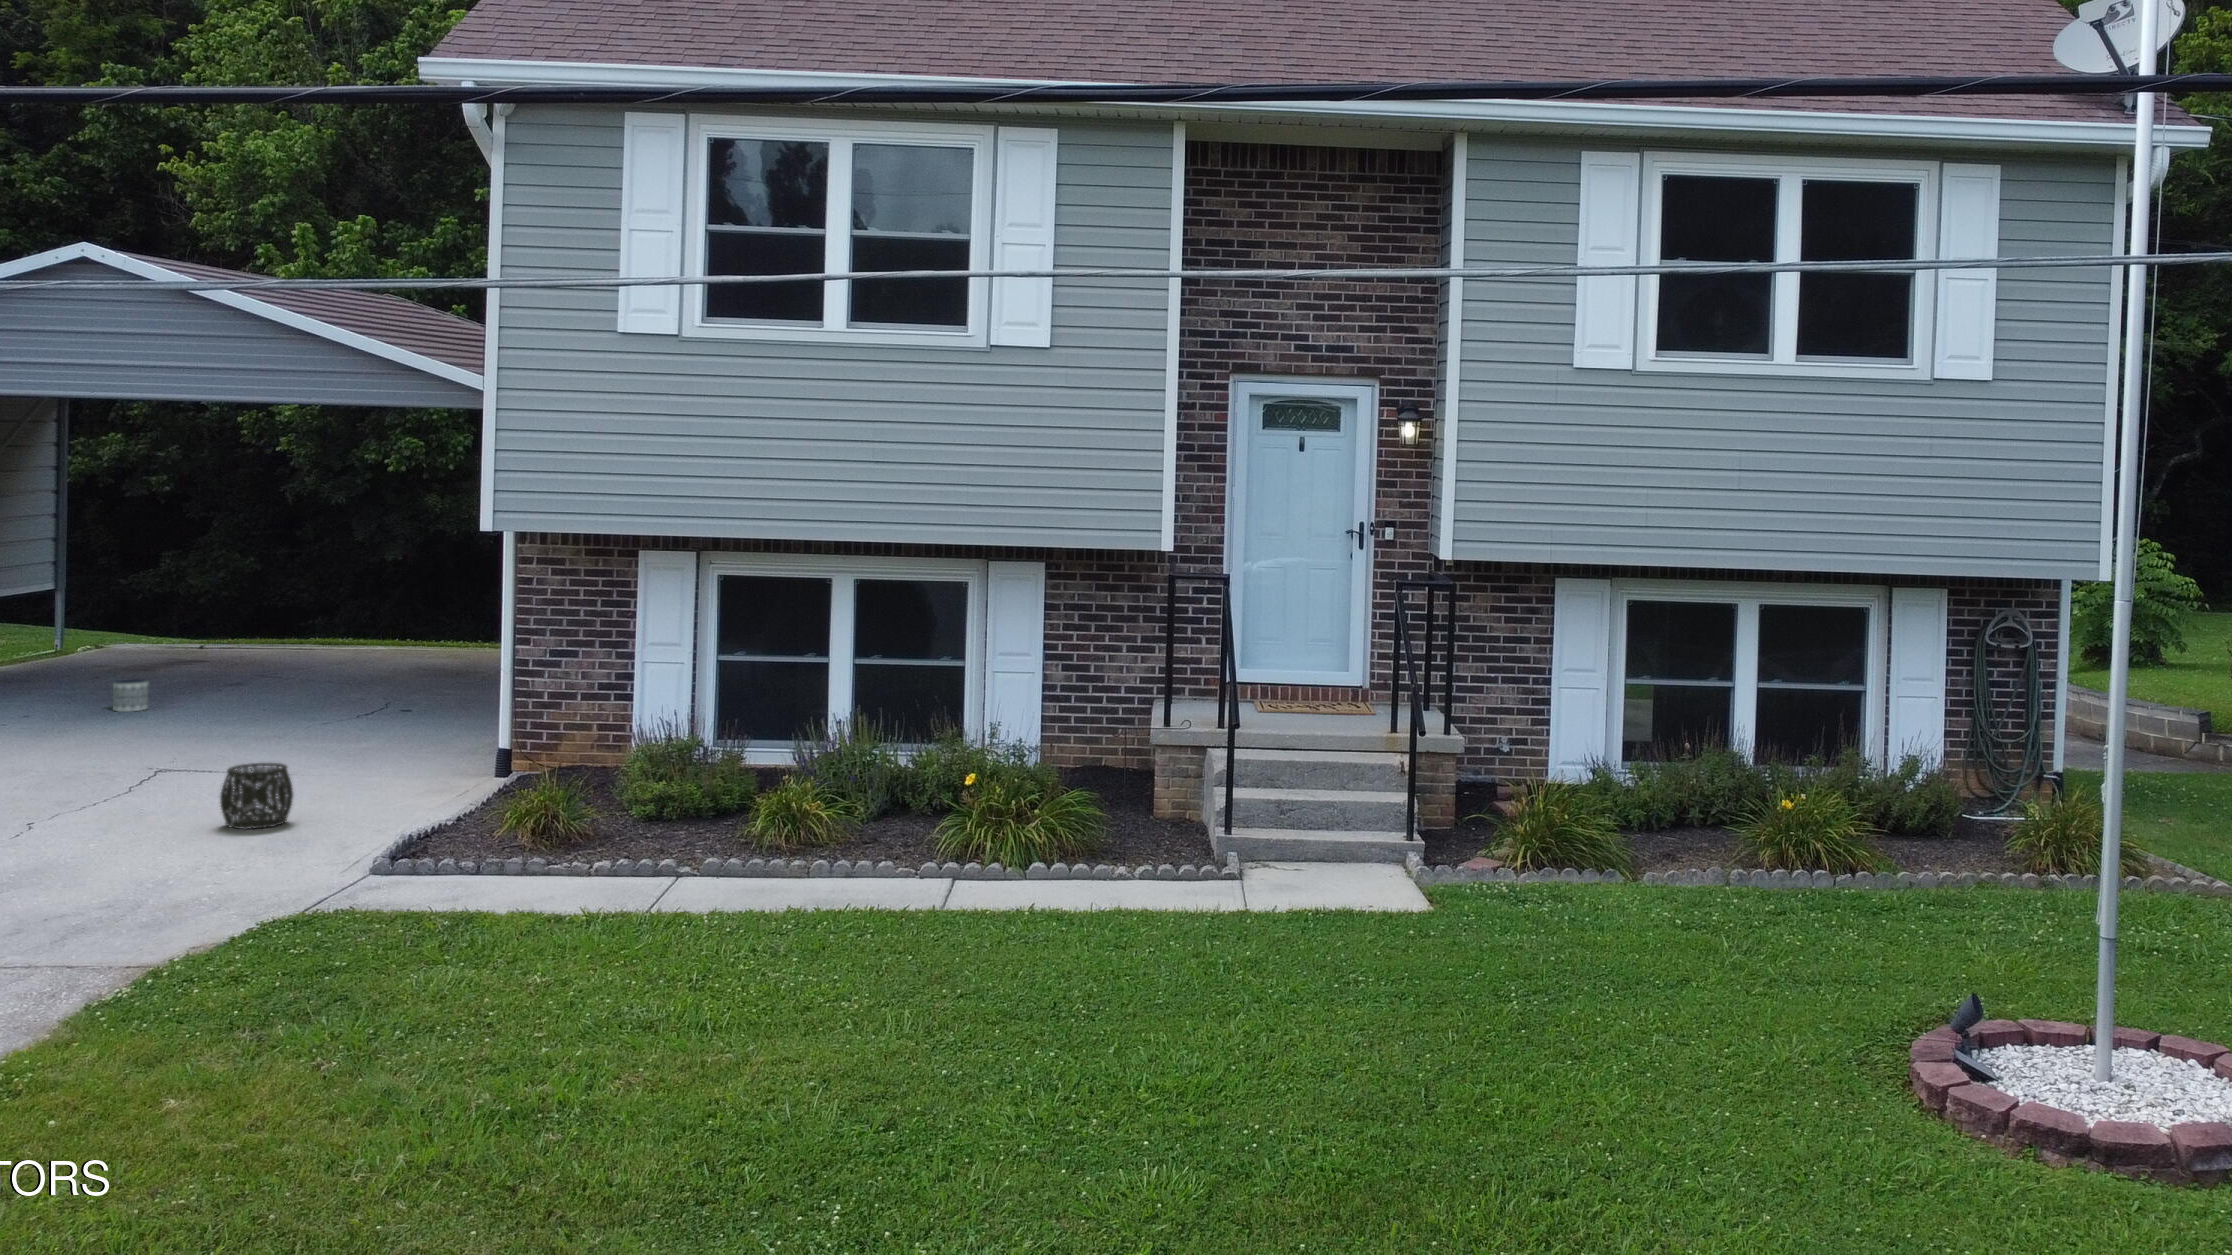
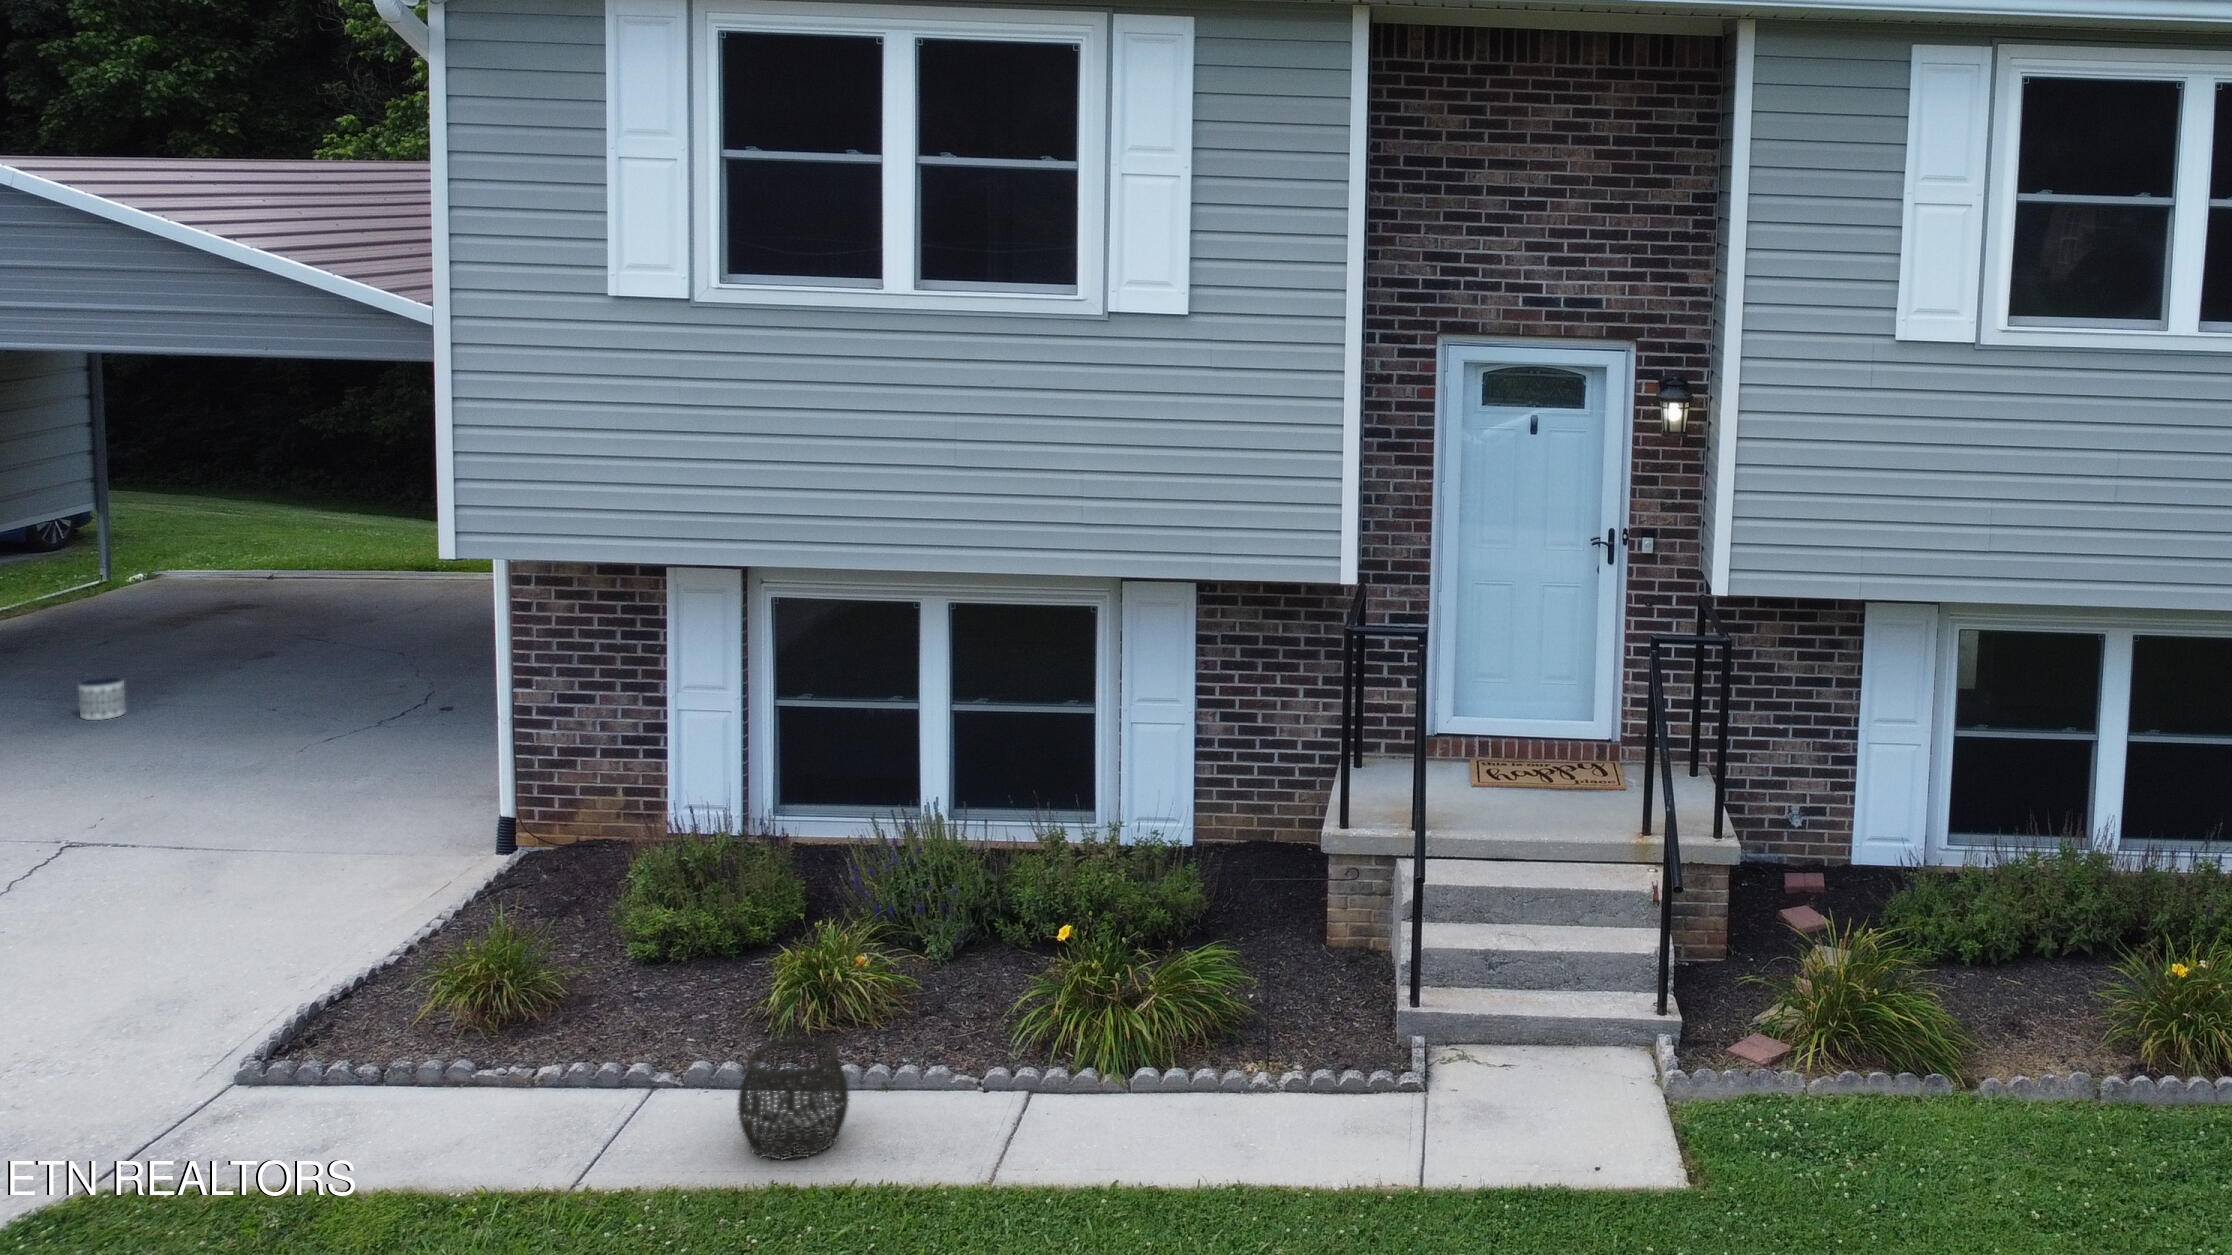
woven basket: present [220,763,293,829] -> present [738,1039,849,1160]

